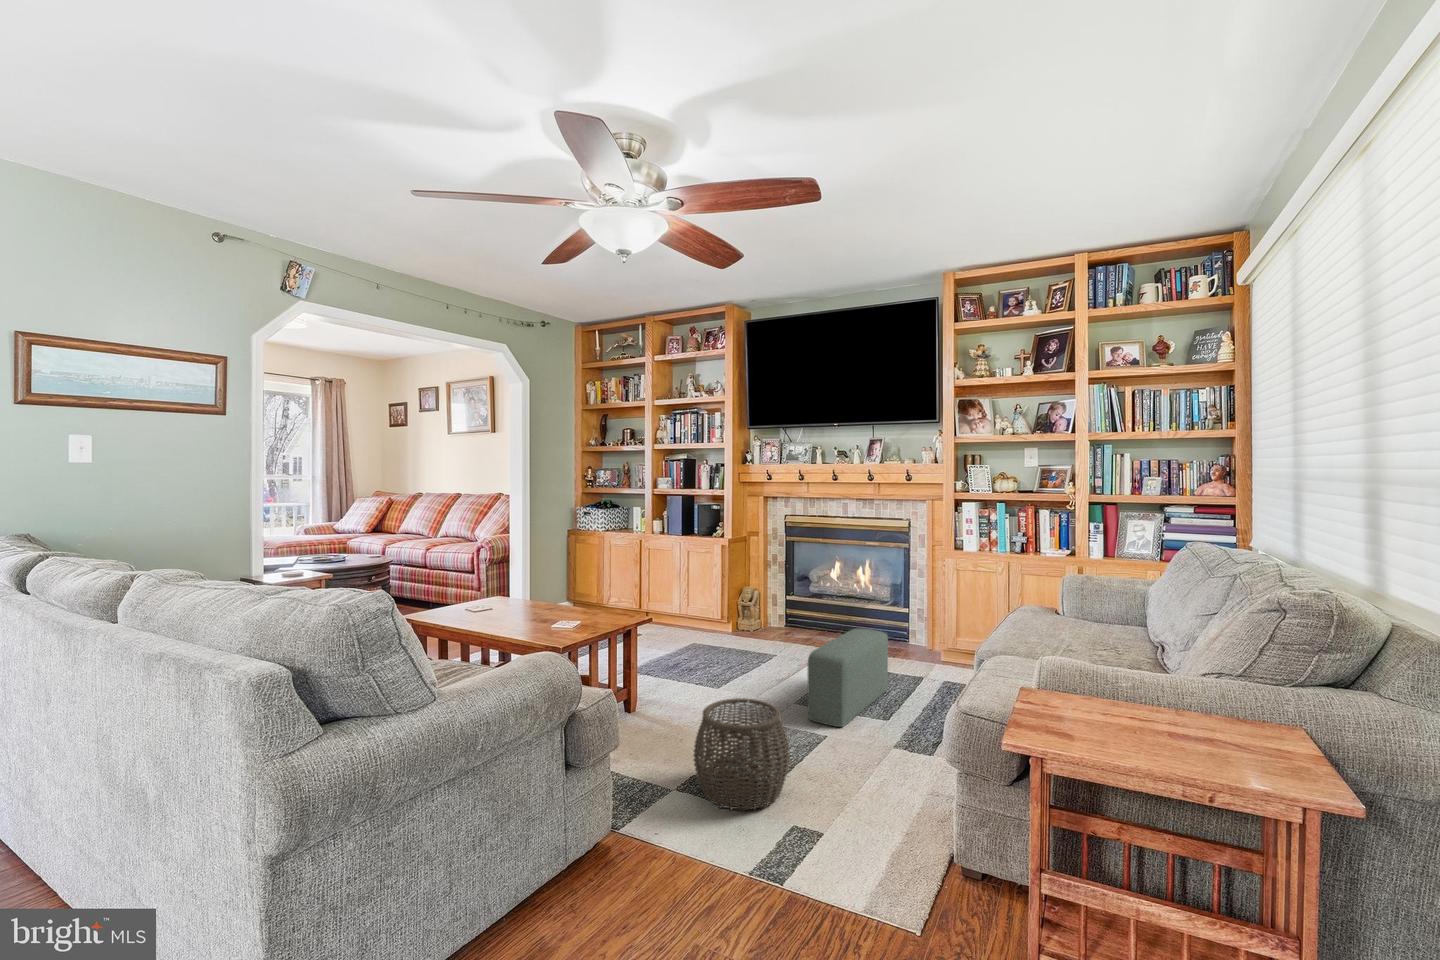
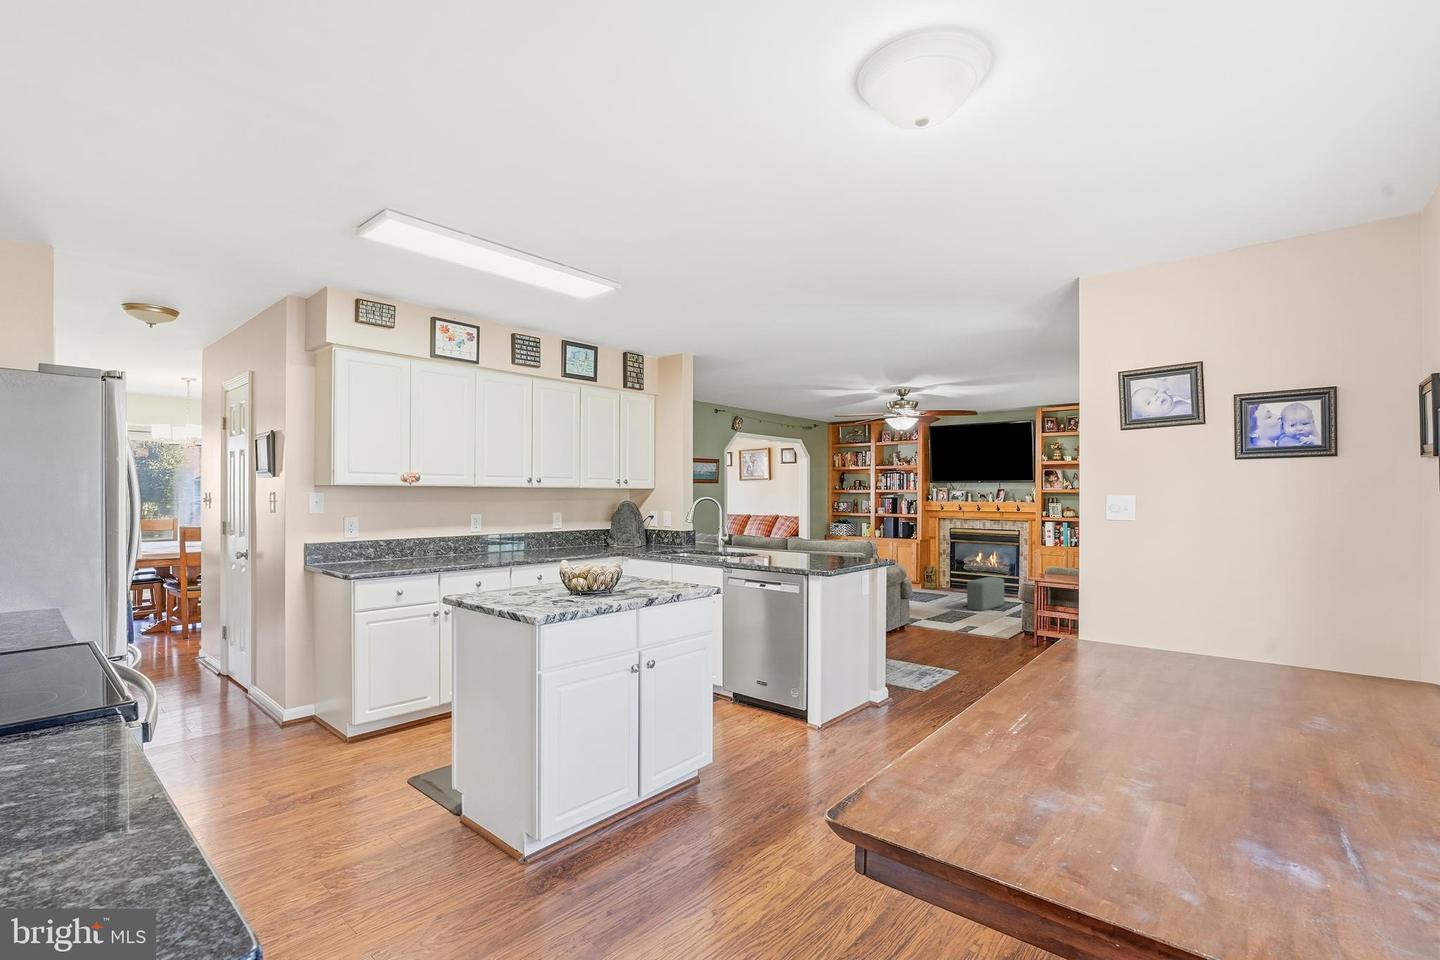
woven basket: present [693,698,790,811] -> none [928,588,963,621]

